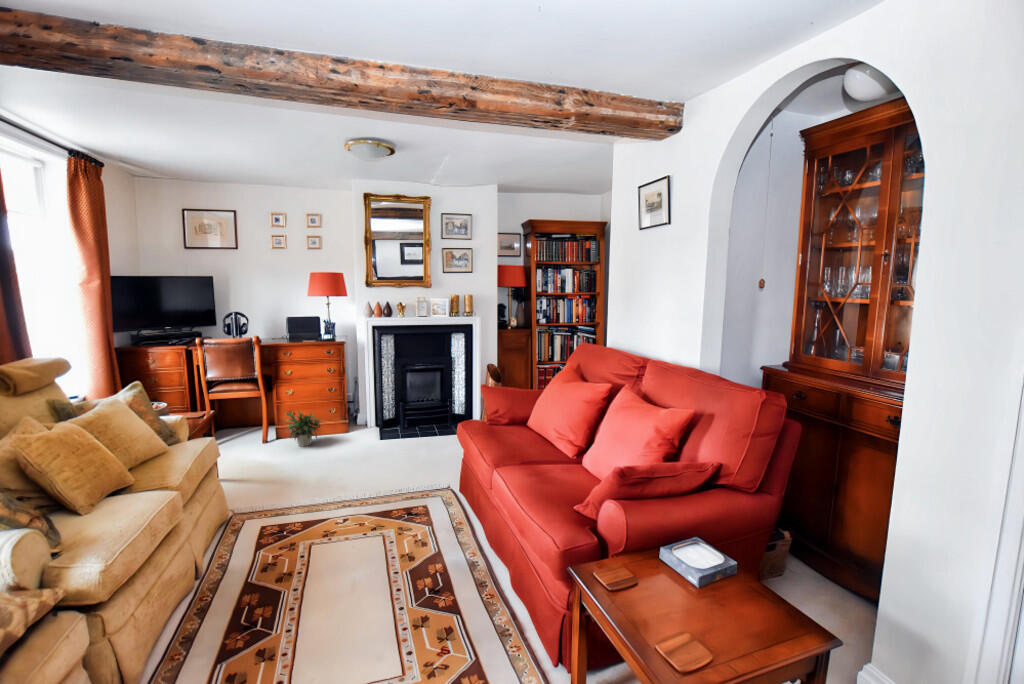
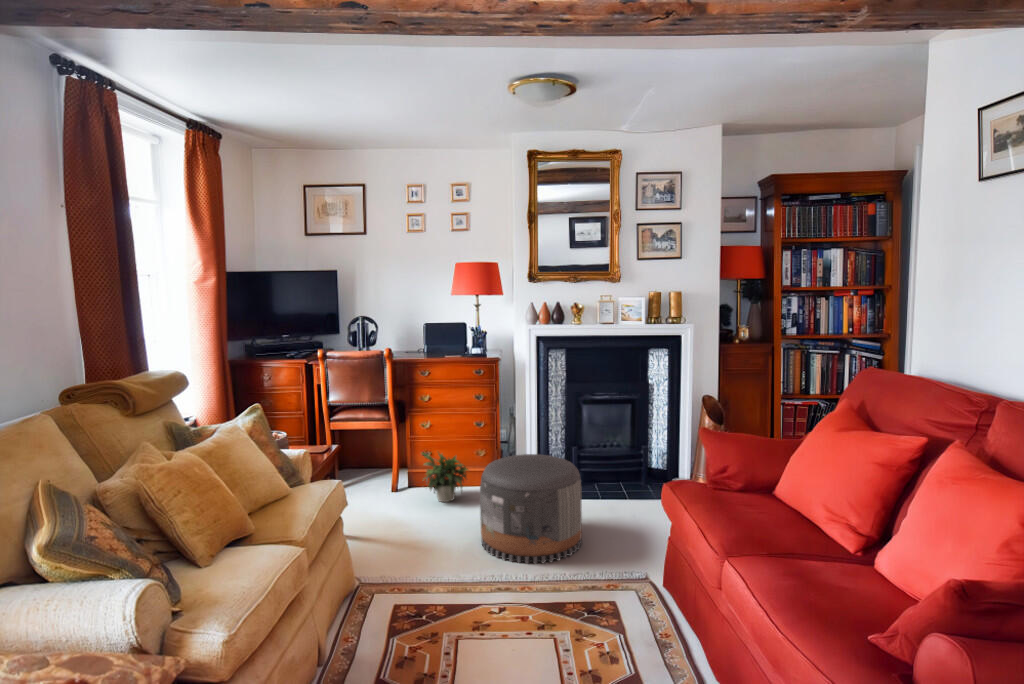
pouf: none [324,409,397,481] -> present [480,454,582,564]

